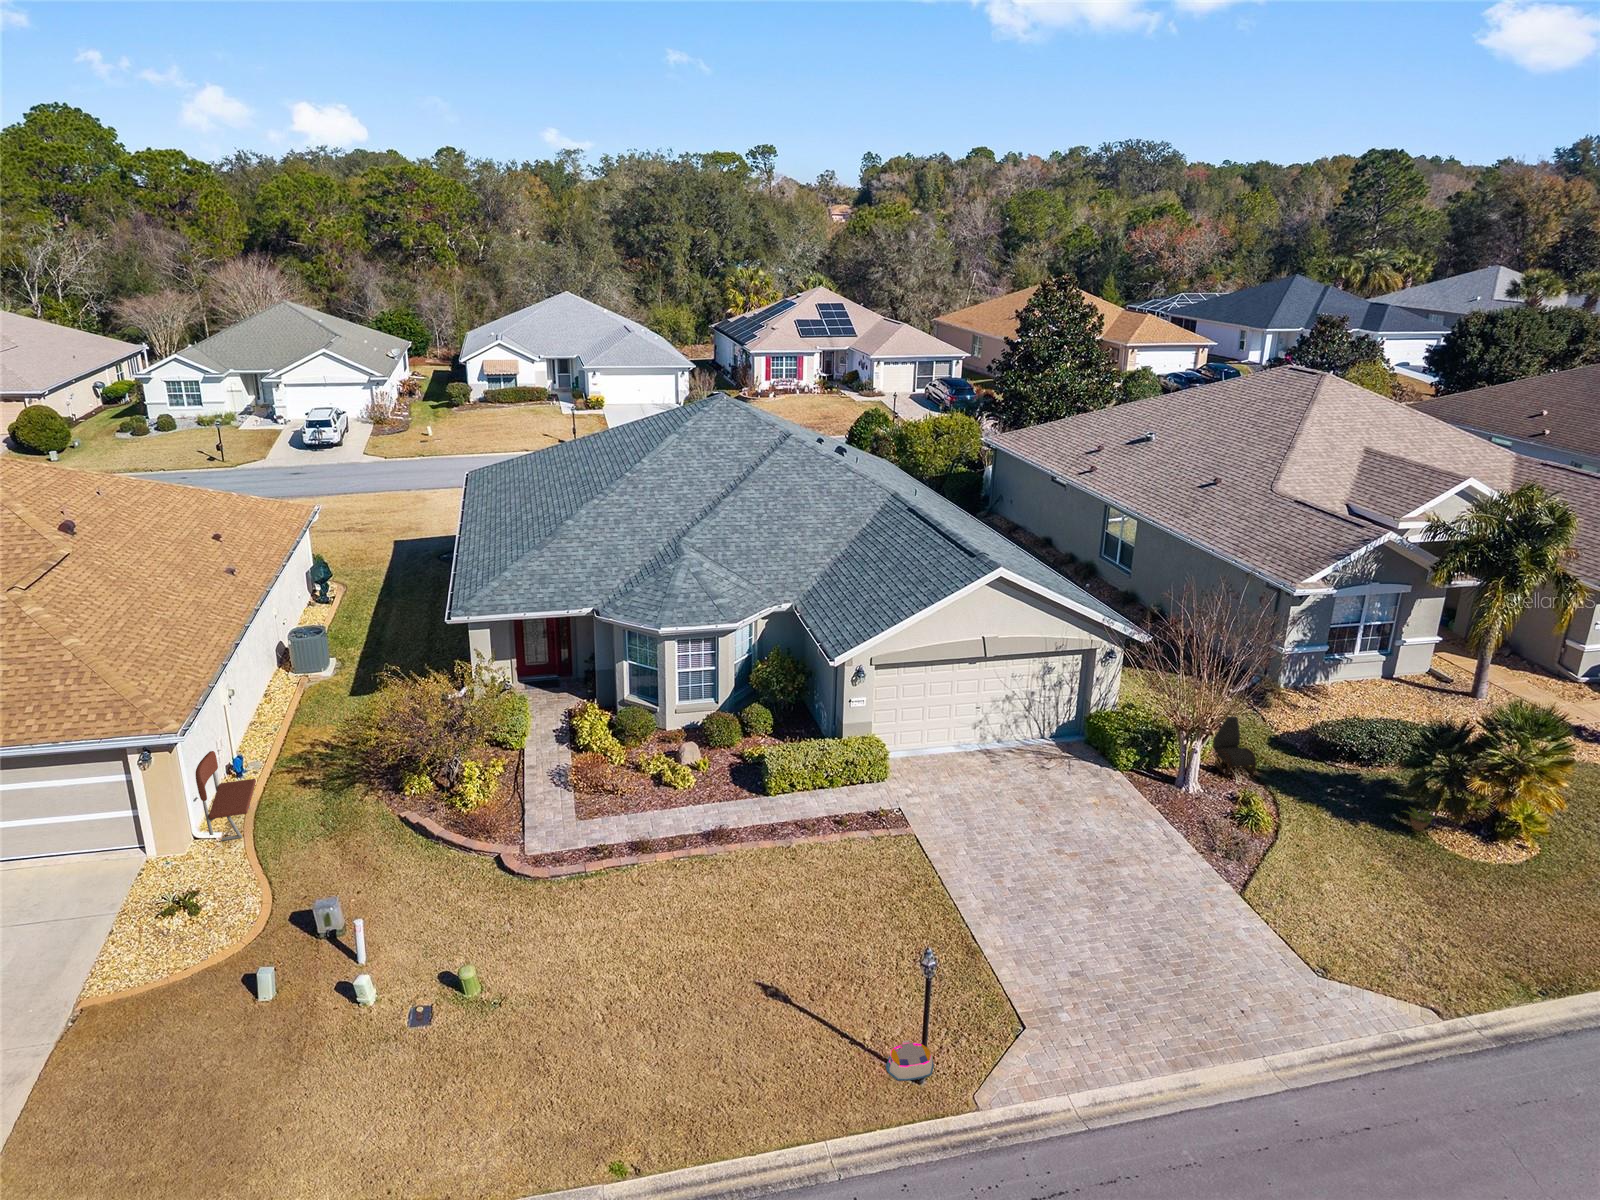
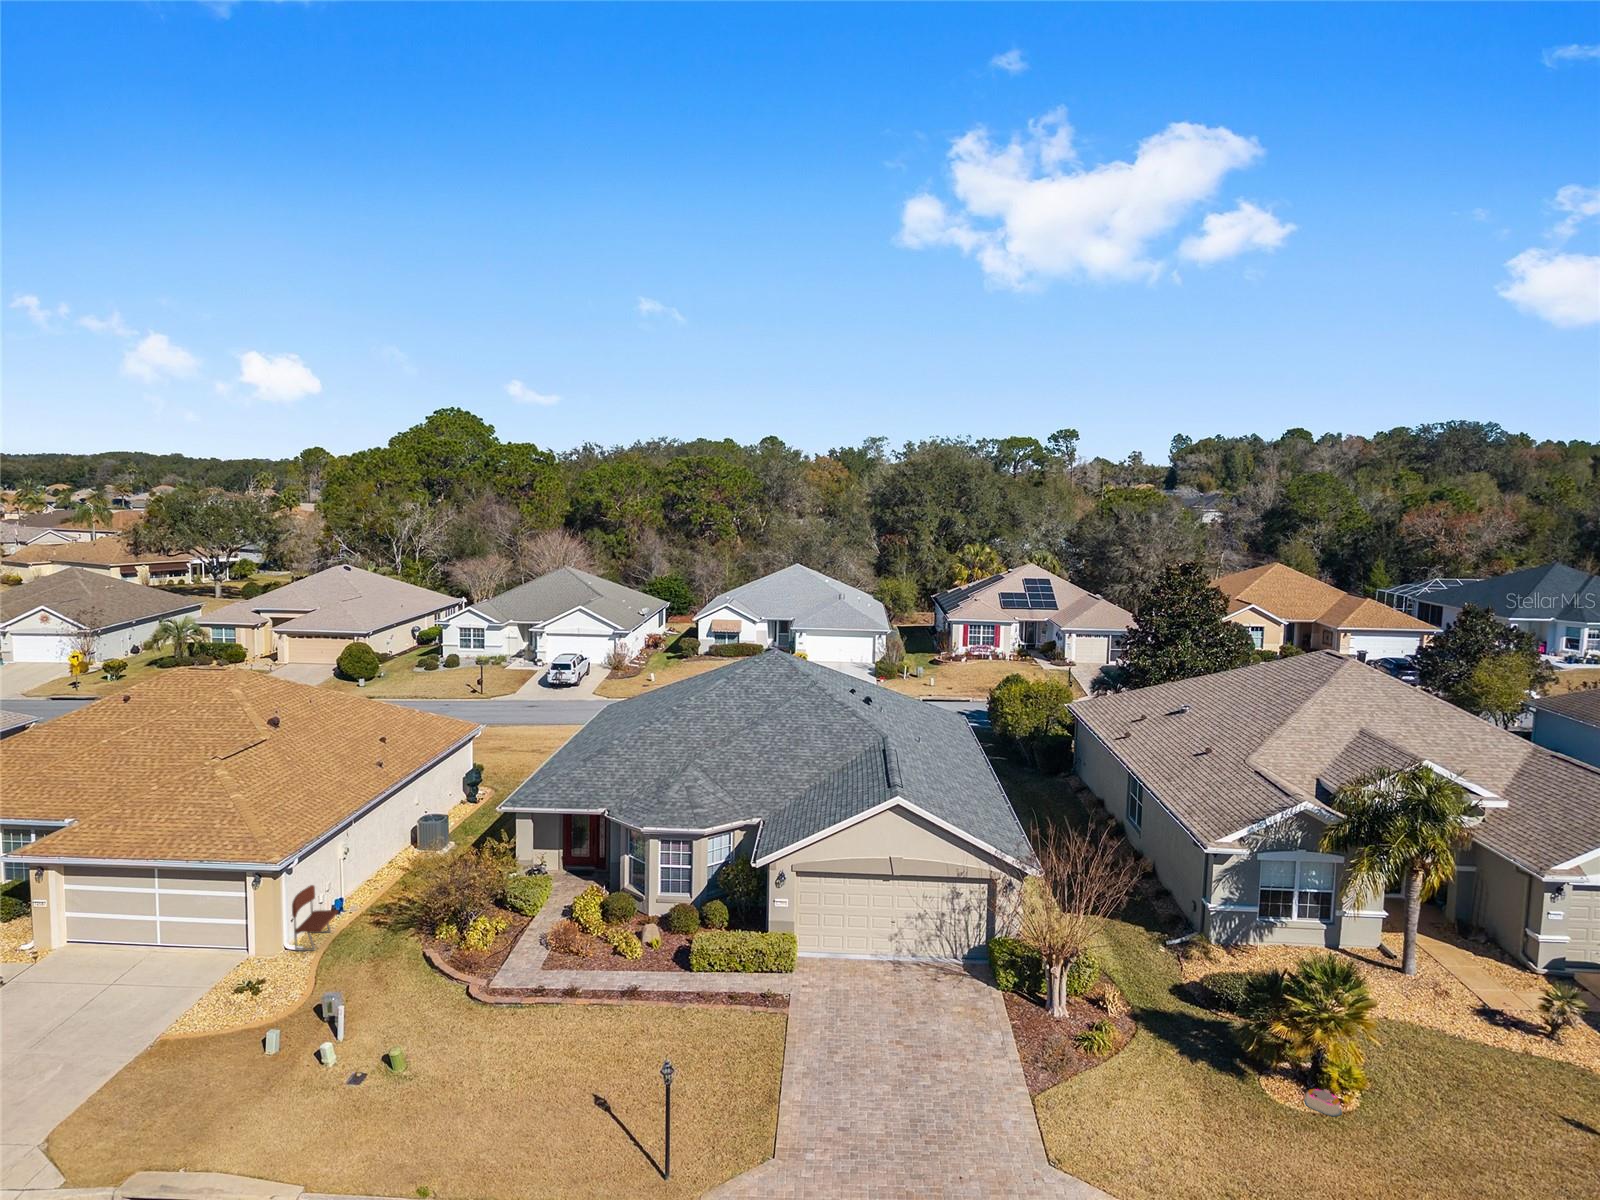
lounge chair: present [1213,716,1257,776] -> none [1093,953,1130,1010]
decorative plant: present [1406,808,1436,831] -> none [1238,1054,1273,1079]
storage bin: present [886,1040,934,1081] -> present [1305,1089,1342,1116]

